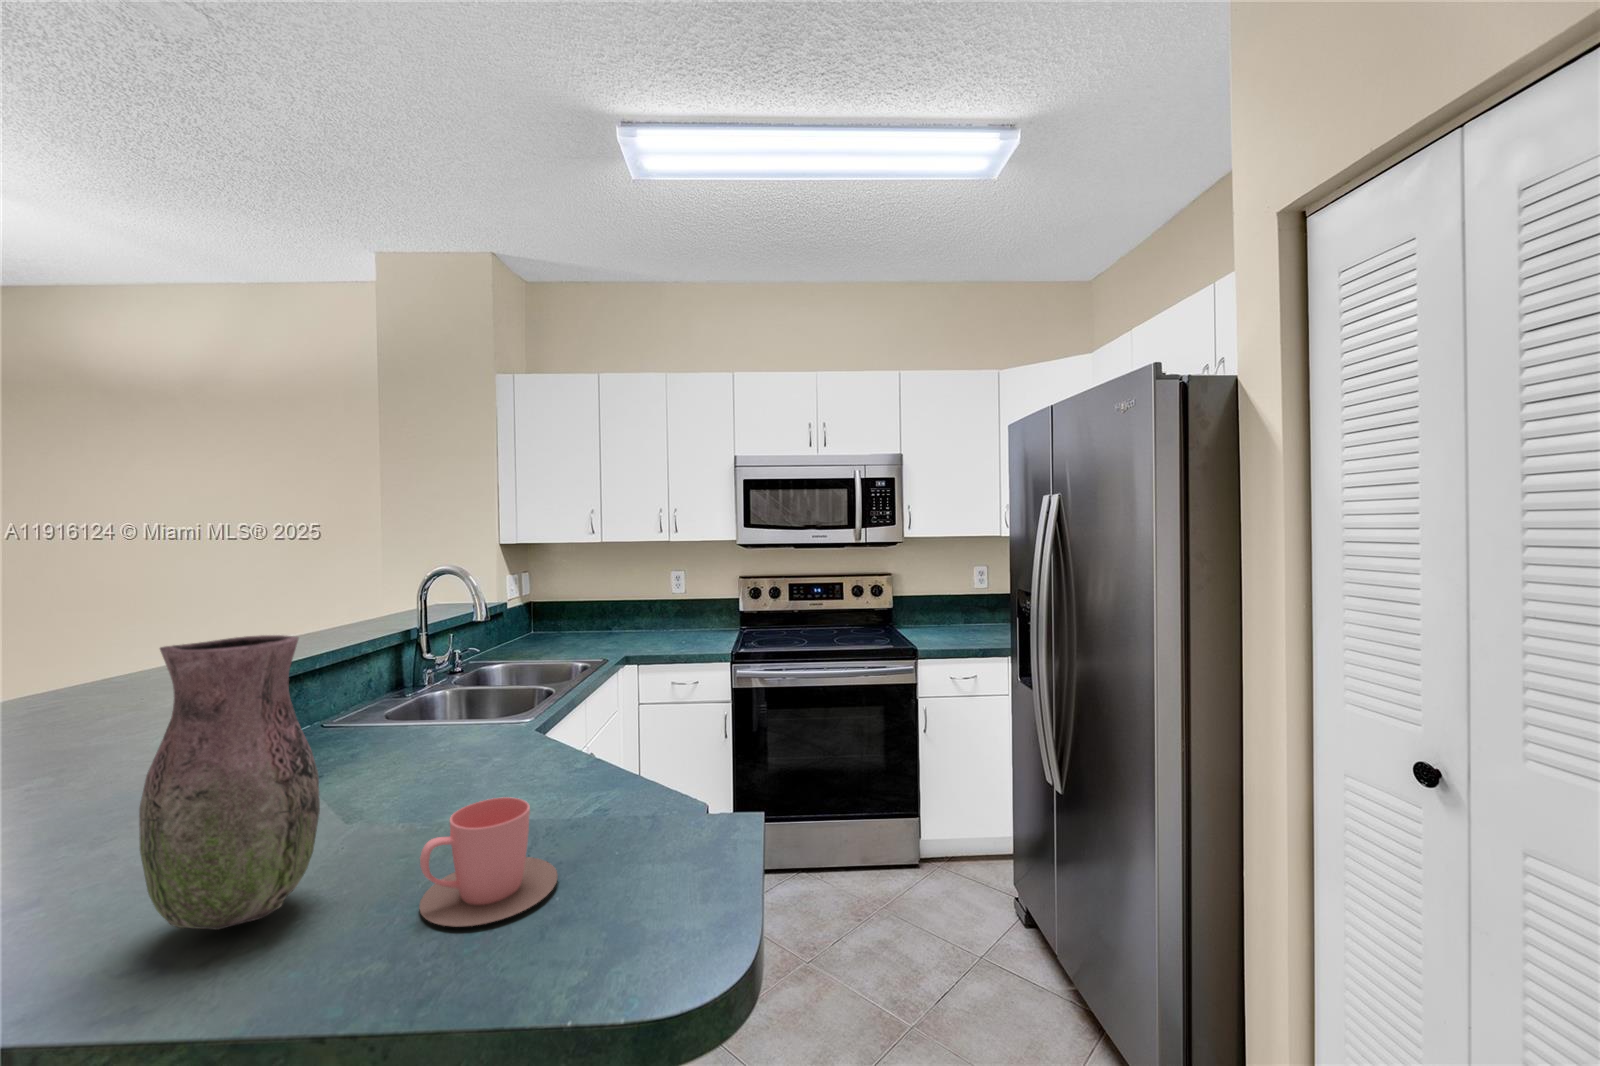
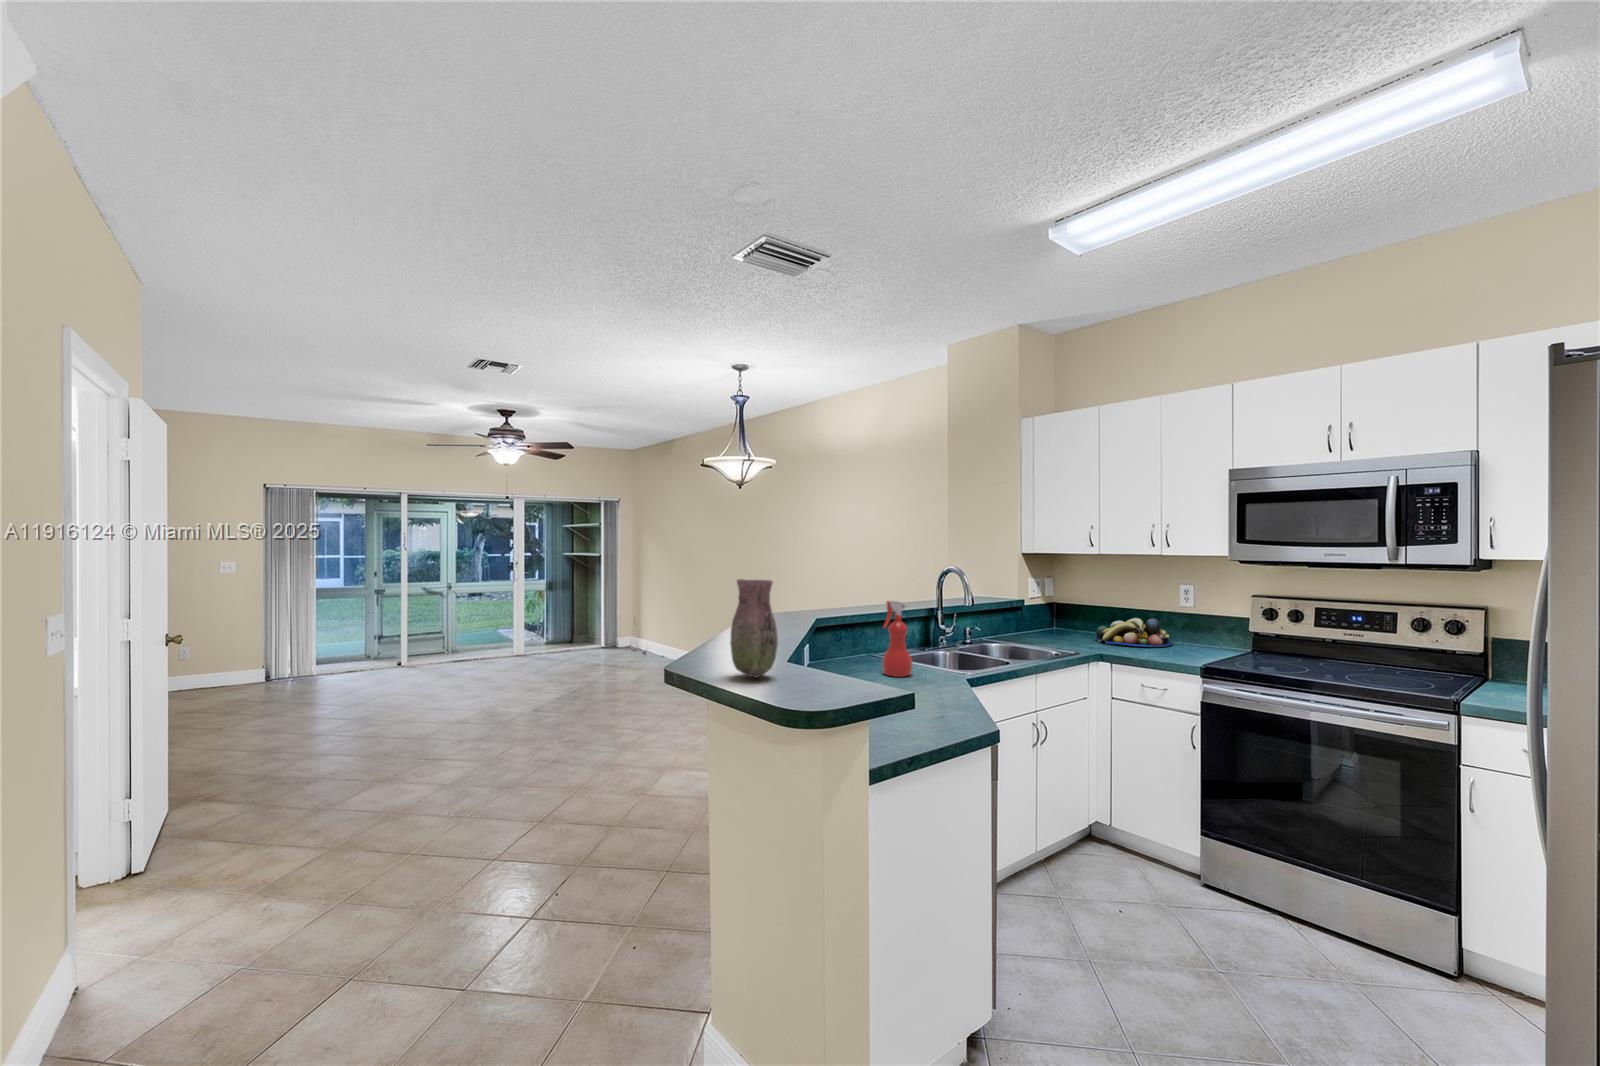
fruit bowl: none [598,609,675,643] -> present [1095,618,1173,647]
spray bottle: none [393,632,450,760] -> present [882,601,912,677]
cup: present [419,797,558,927] -> none [793,656,843,695]

